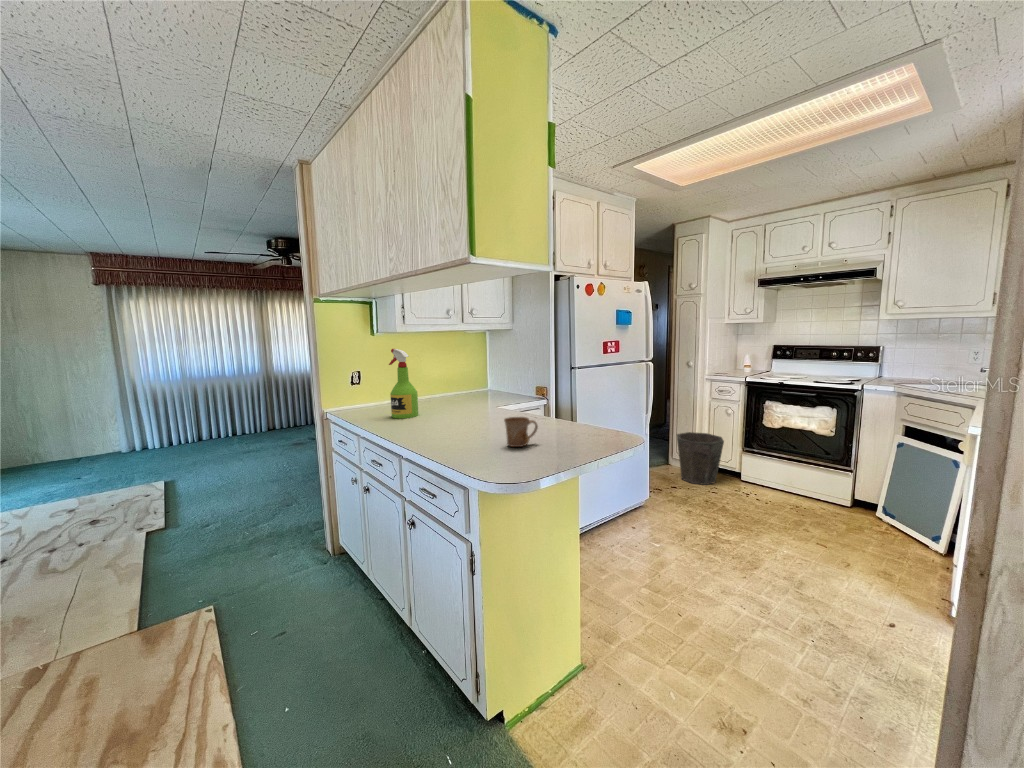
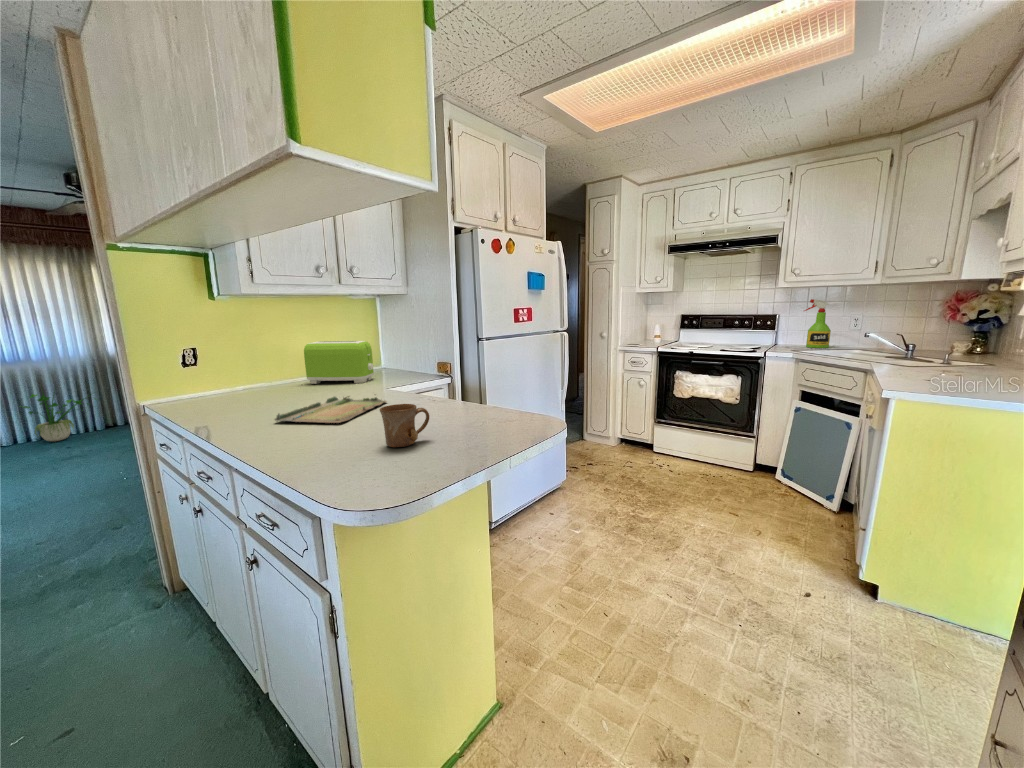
spray bottle: present [389,349,419,419] -> present [804,299,831,348]
toaster: none [434,367,485,402] -> present [304,341,374,384]
potted plant: none [222,392,275,438] -> present [23,392,88,441]
tray: none [424,409,501,429] -> present [275,396,387,423]
waste bin: present [677,432,724,485] -> none [592,406,638,459]

